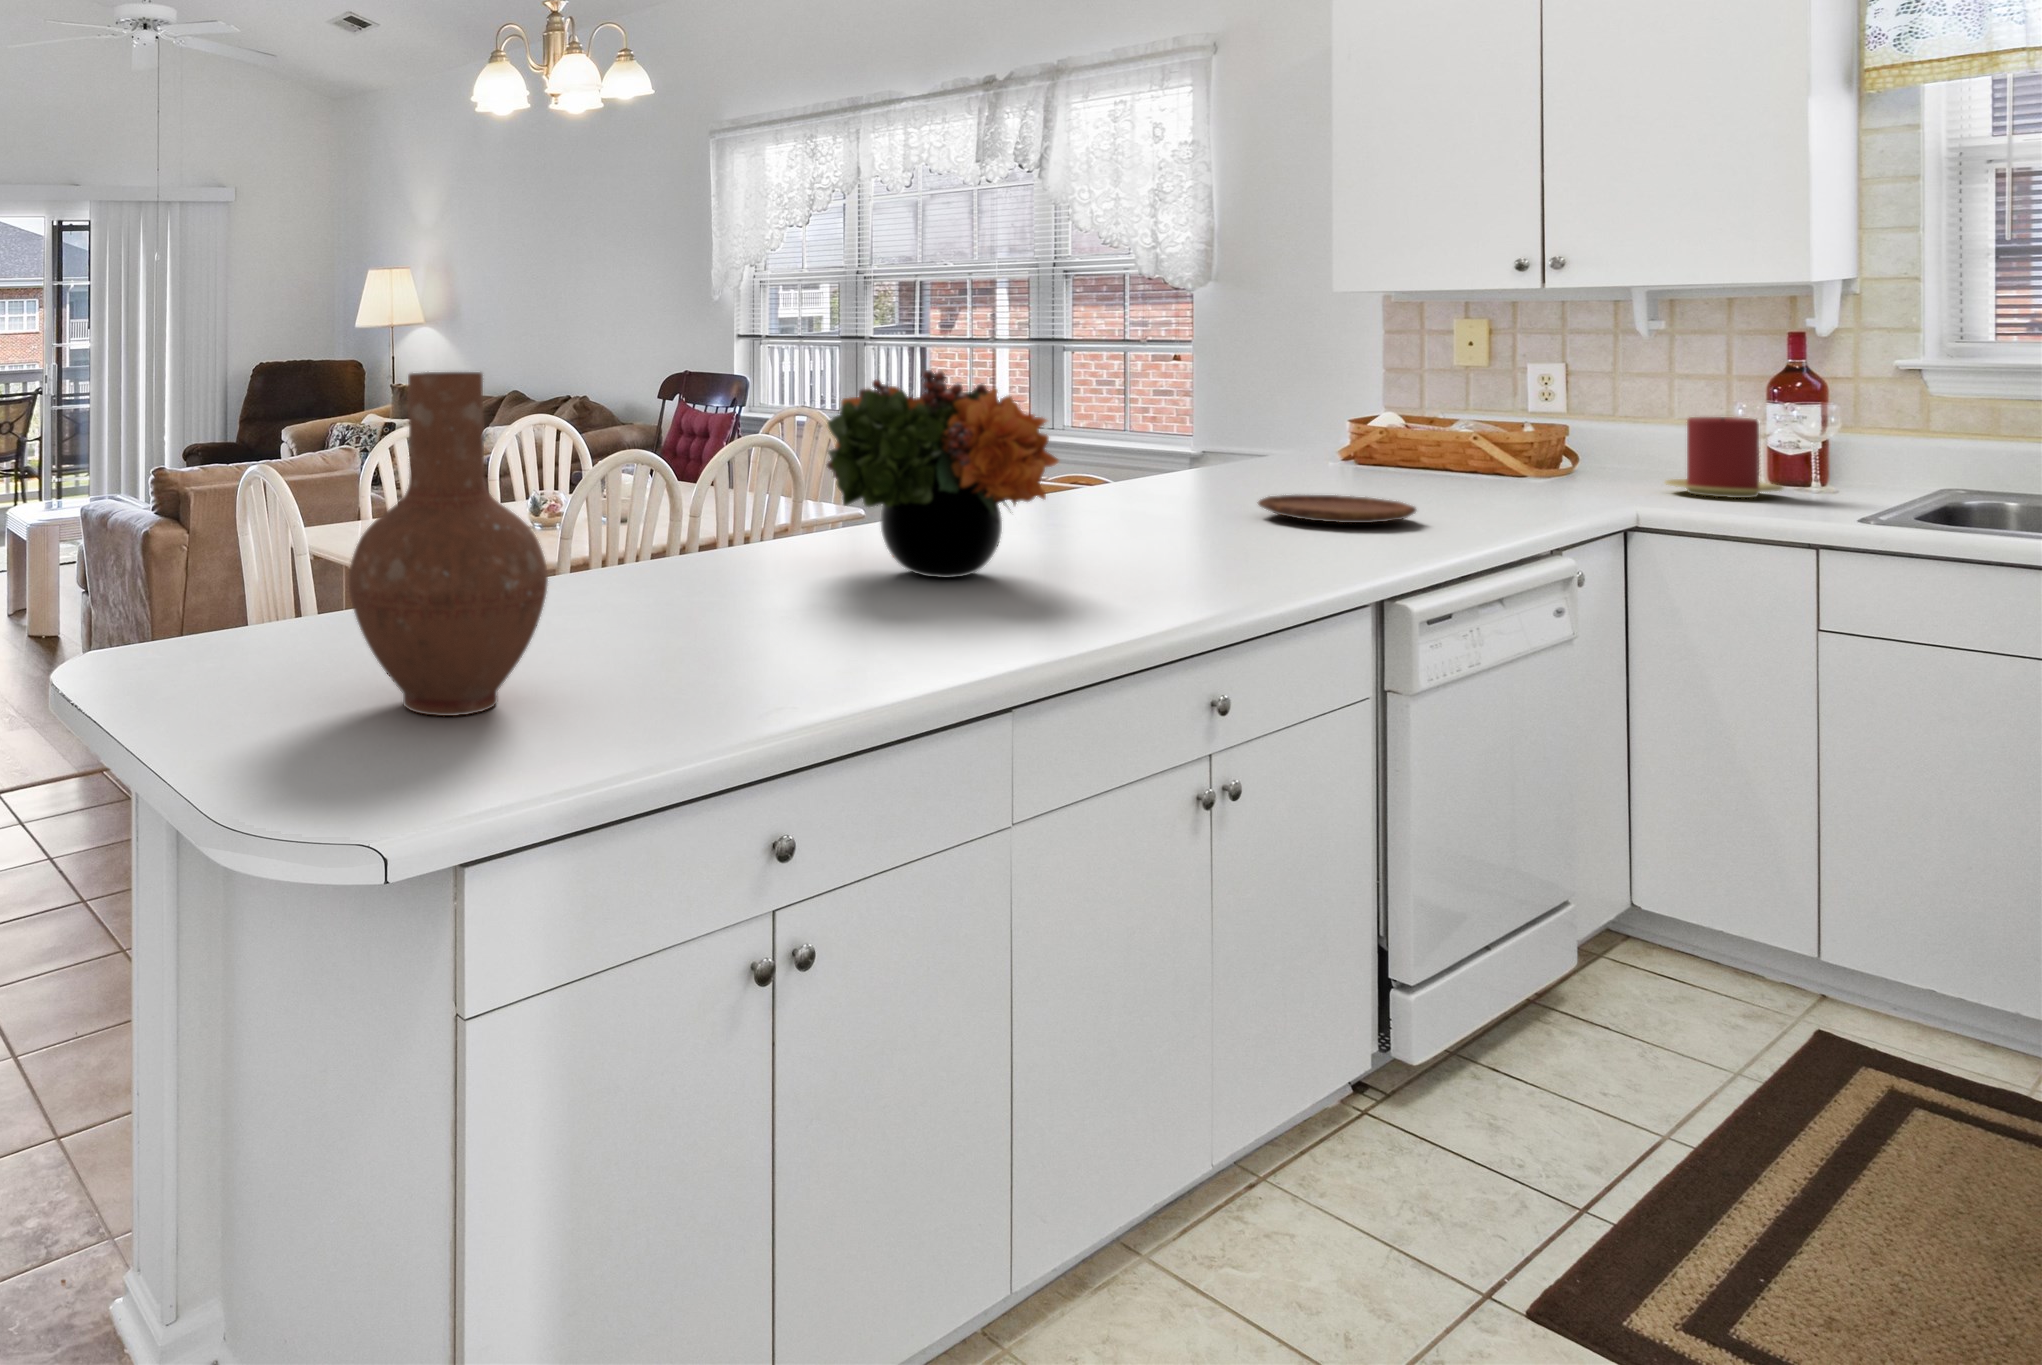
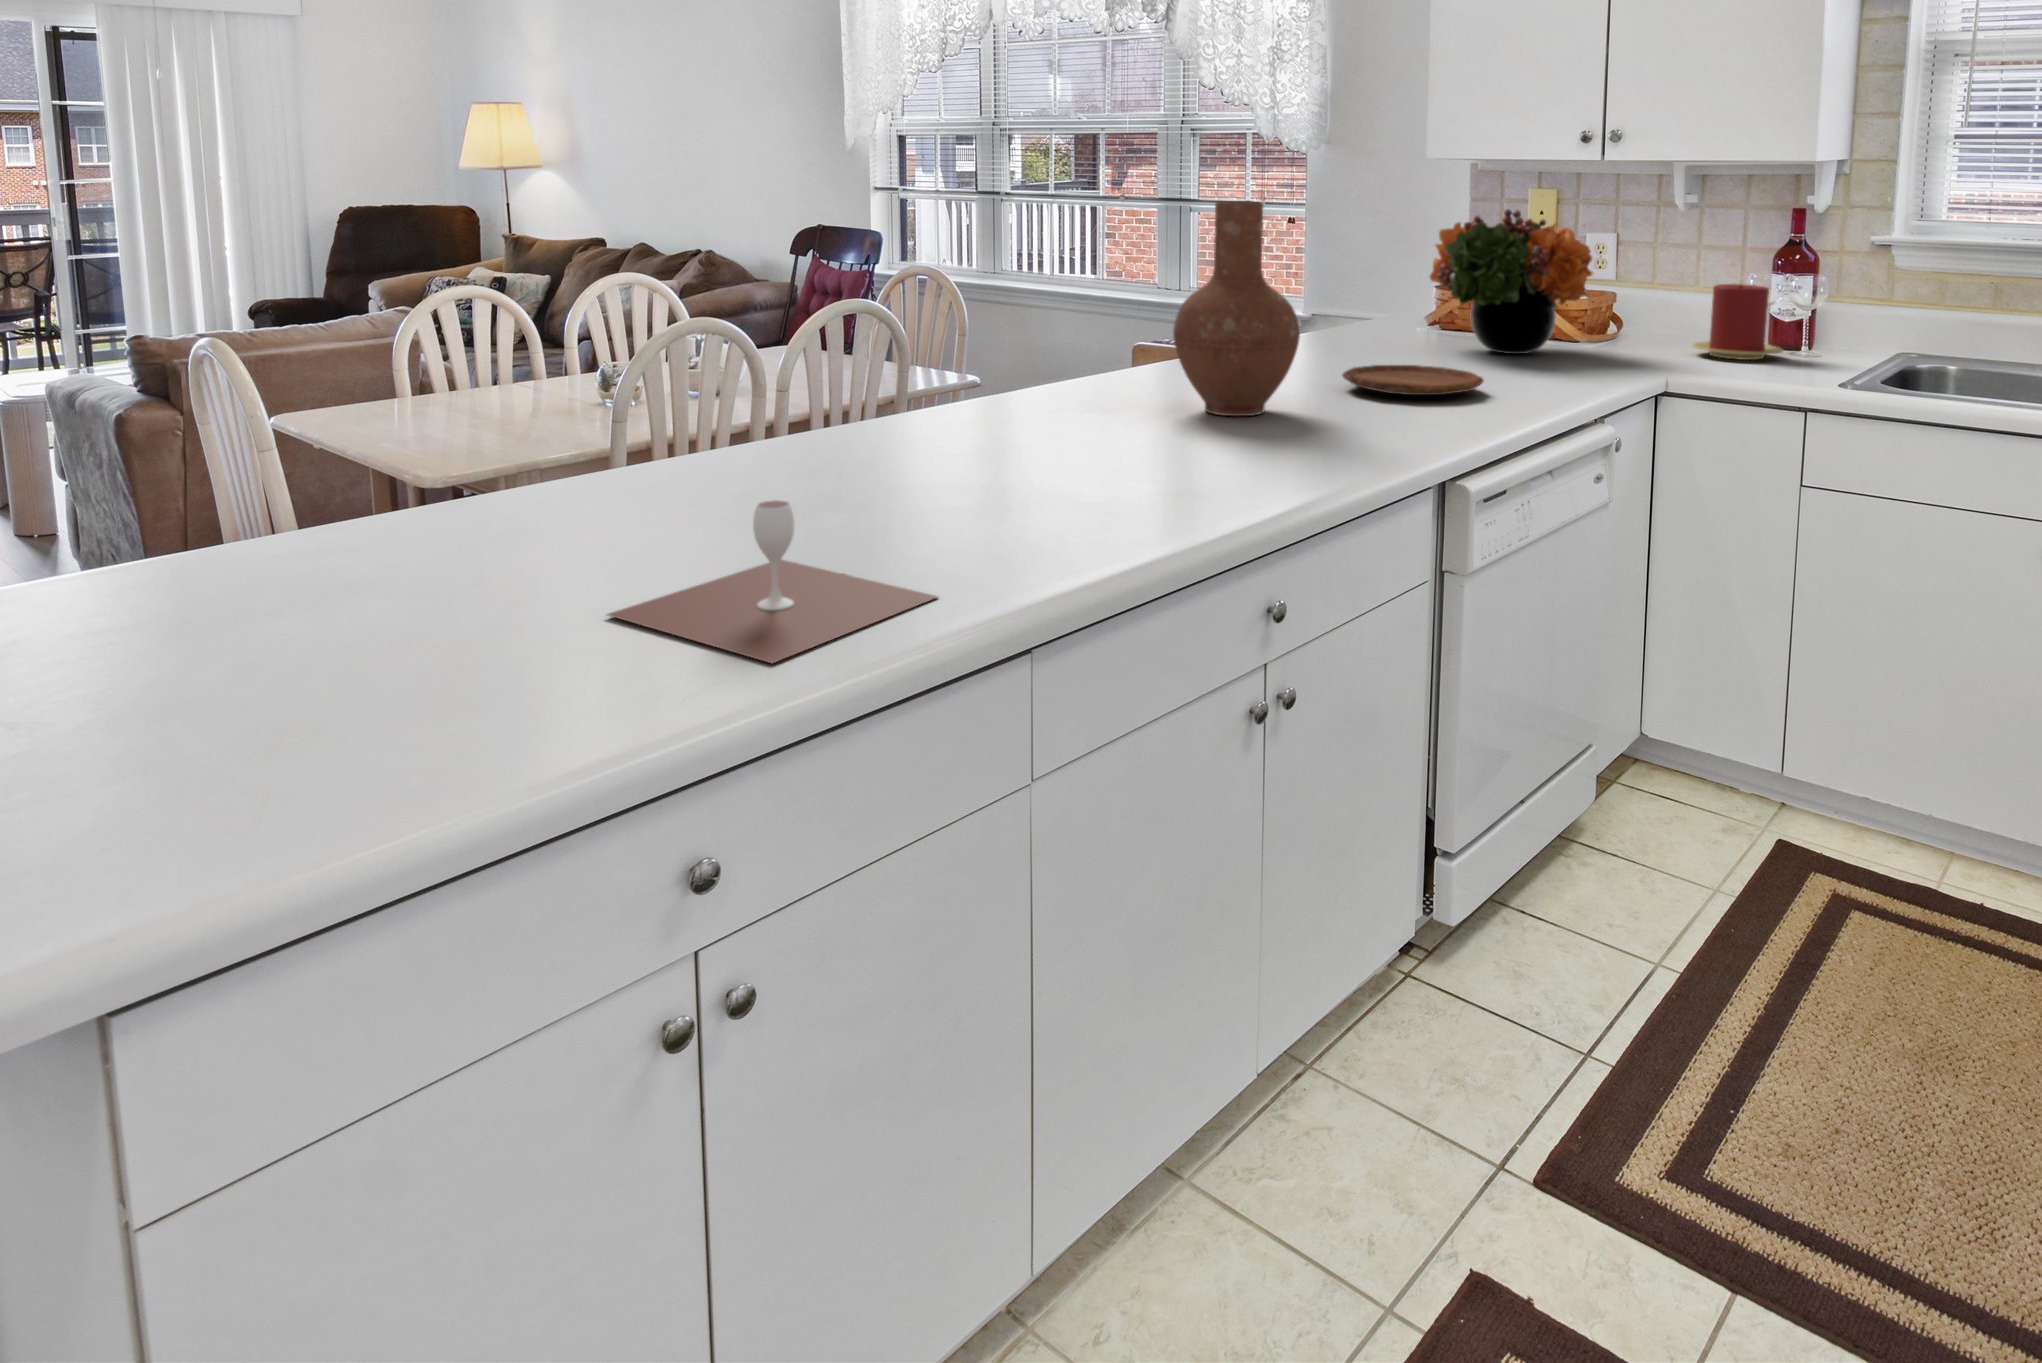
flower arrangement: present [827,370,1059,578] -> present [1430,209,1593,354]
vase: present [349,372,548,716] -> present [1173,201,1300,416]
wine glass: none [657,571,924,693] -> present [608,500,937,663]

